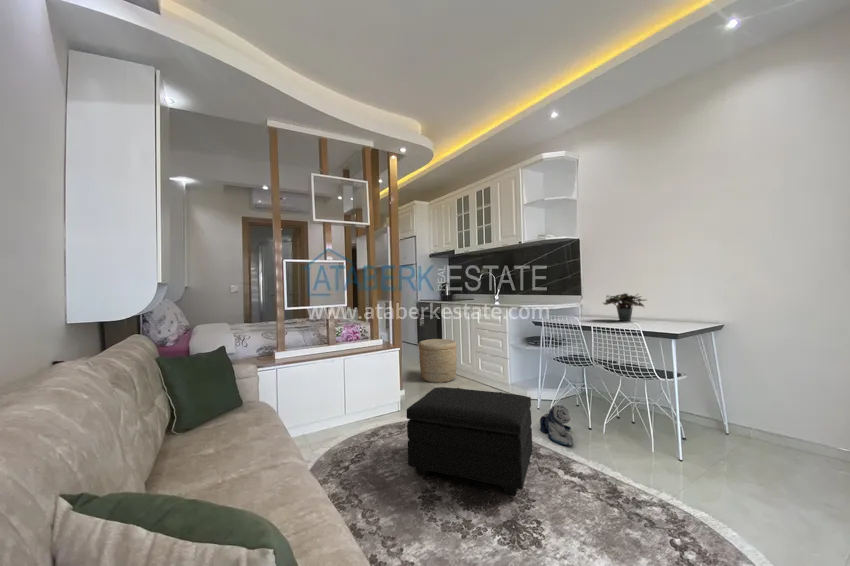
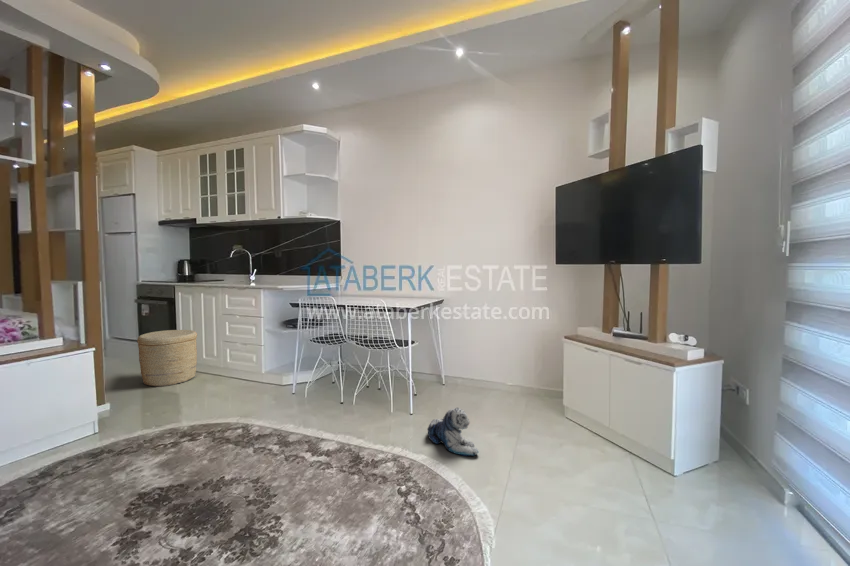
potted plant: present [604,293,646,321] -> none [357,274,395,300]
footstool: present [407,387,532,495] -> none [95,385,280,513]
plush toy: present [540,405,574,446] -> present [428,408,479,456]

